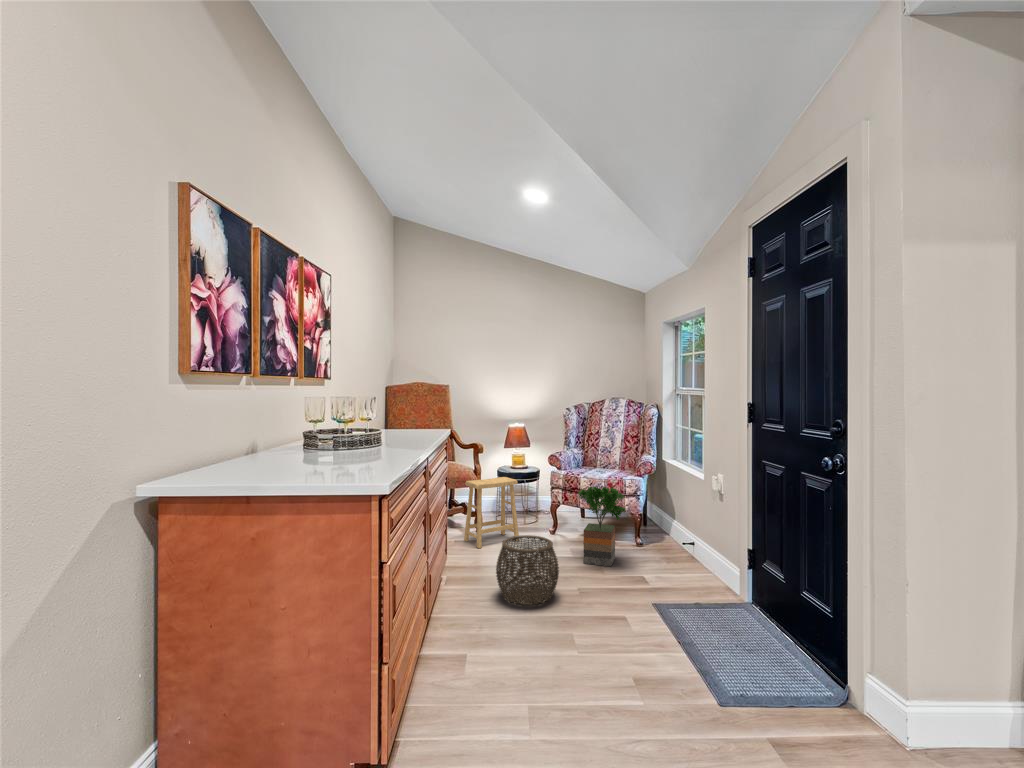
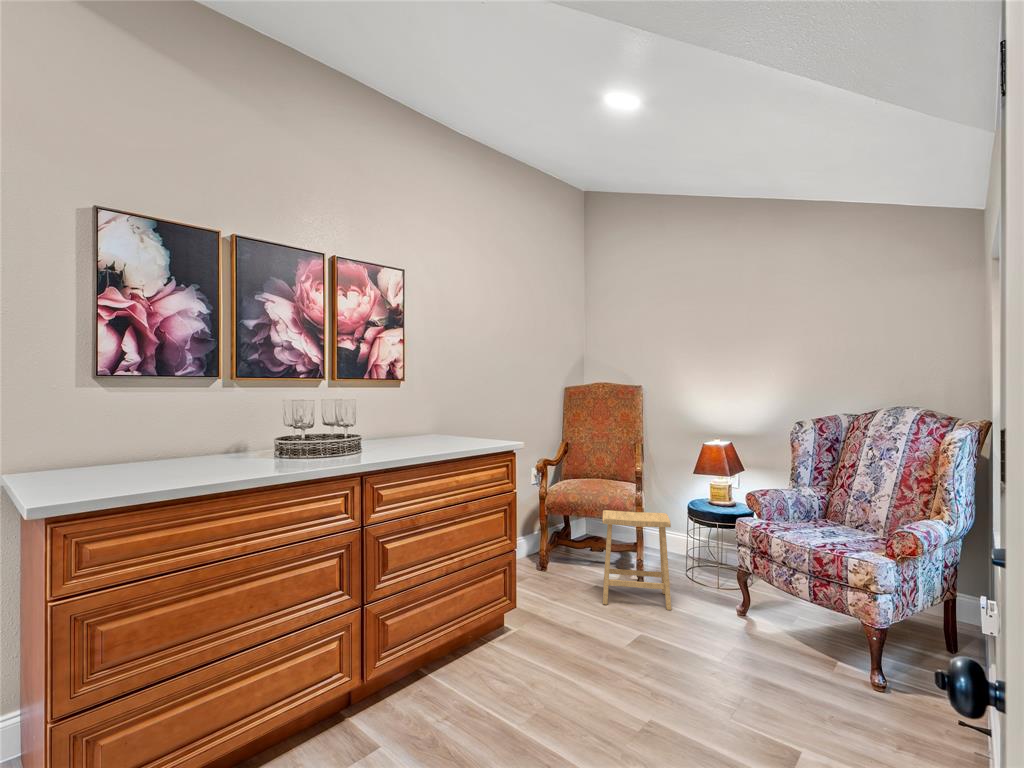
potted tree: present [579,486,625,566] -> none [706,555,803,712]
woven basket: present [496,535,559,605] -> none [500,606,596,728]

